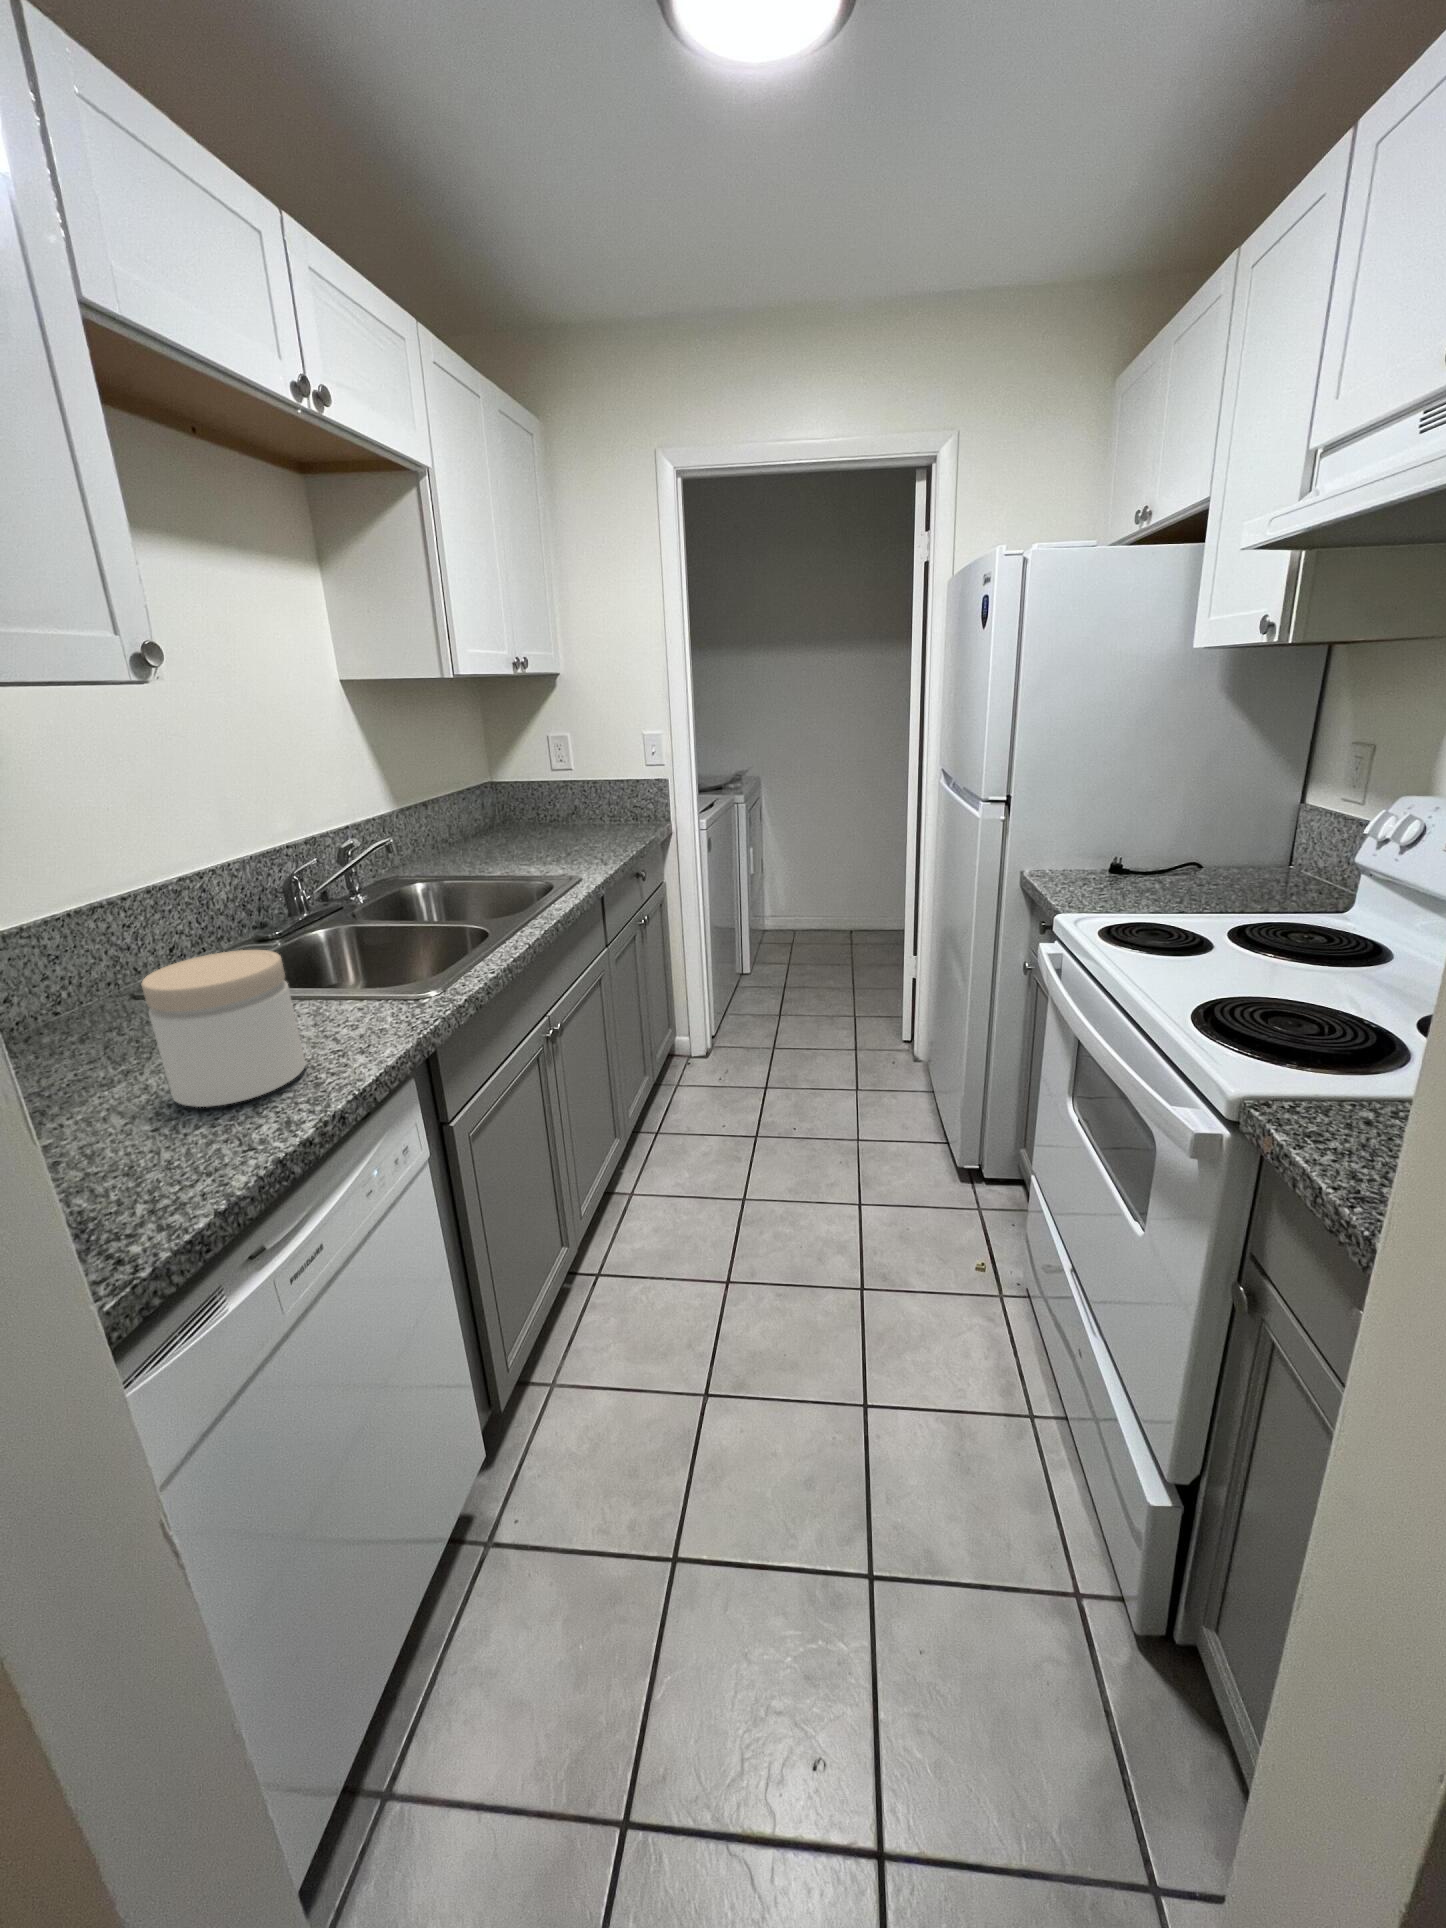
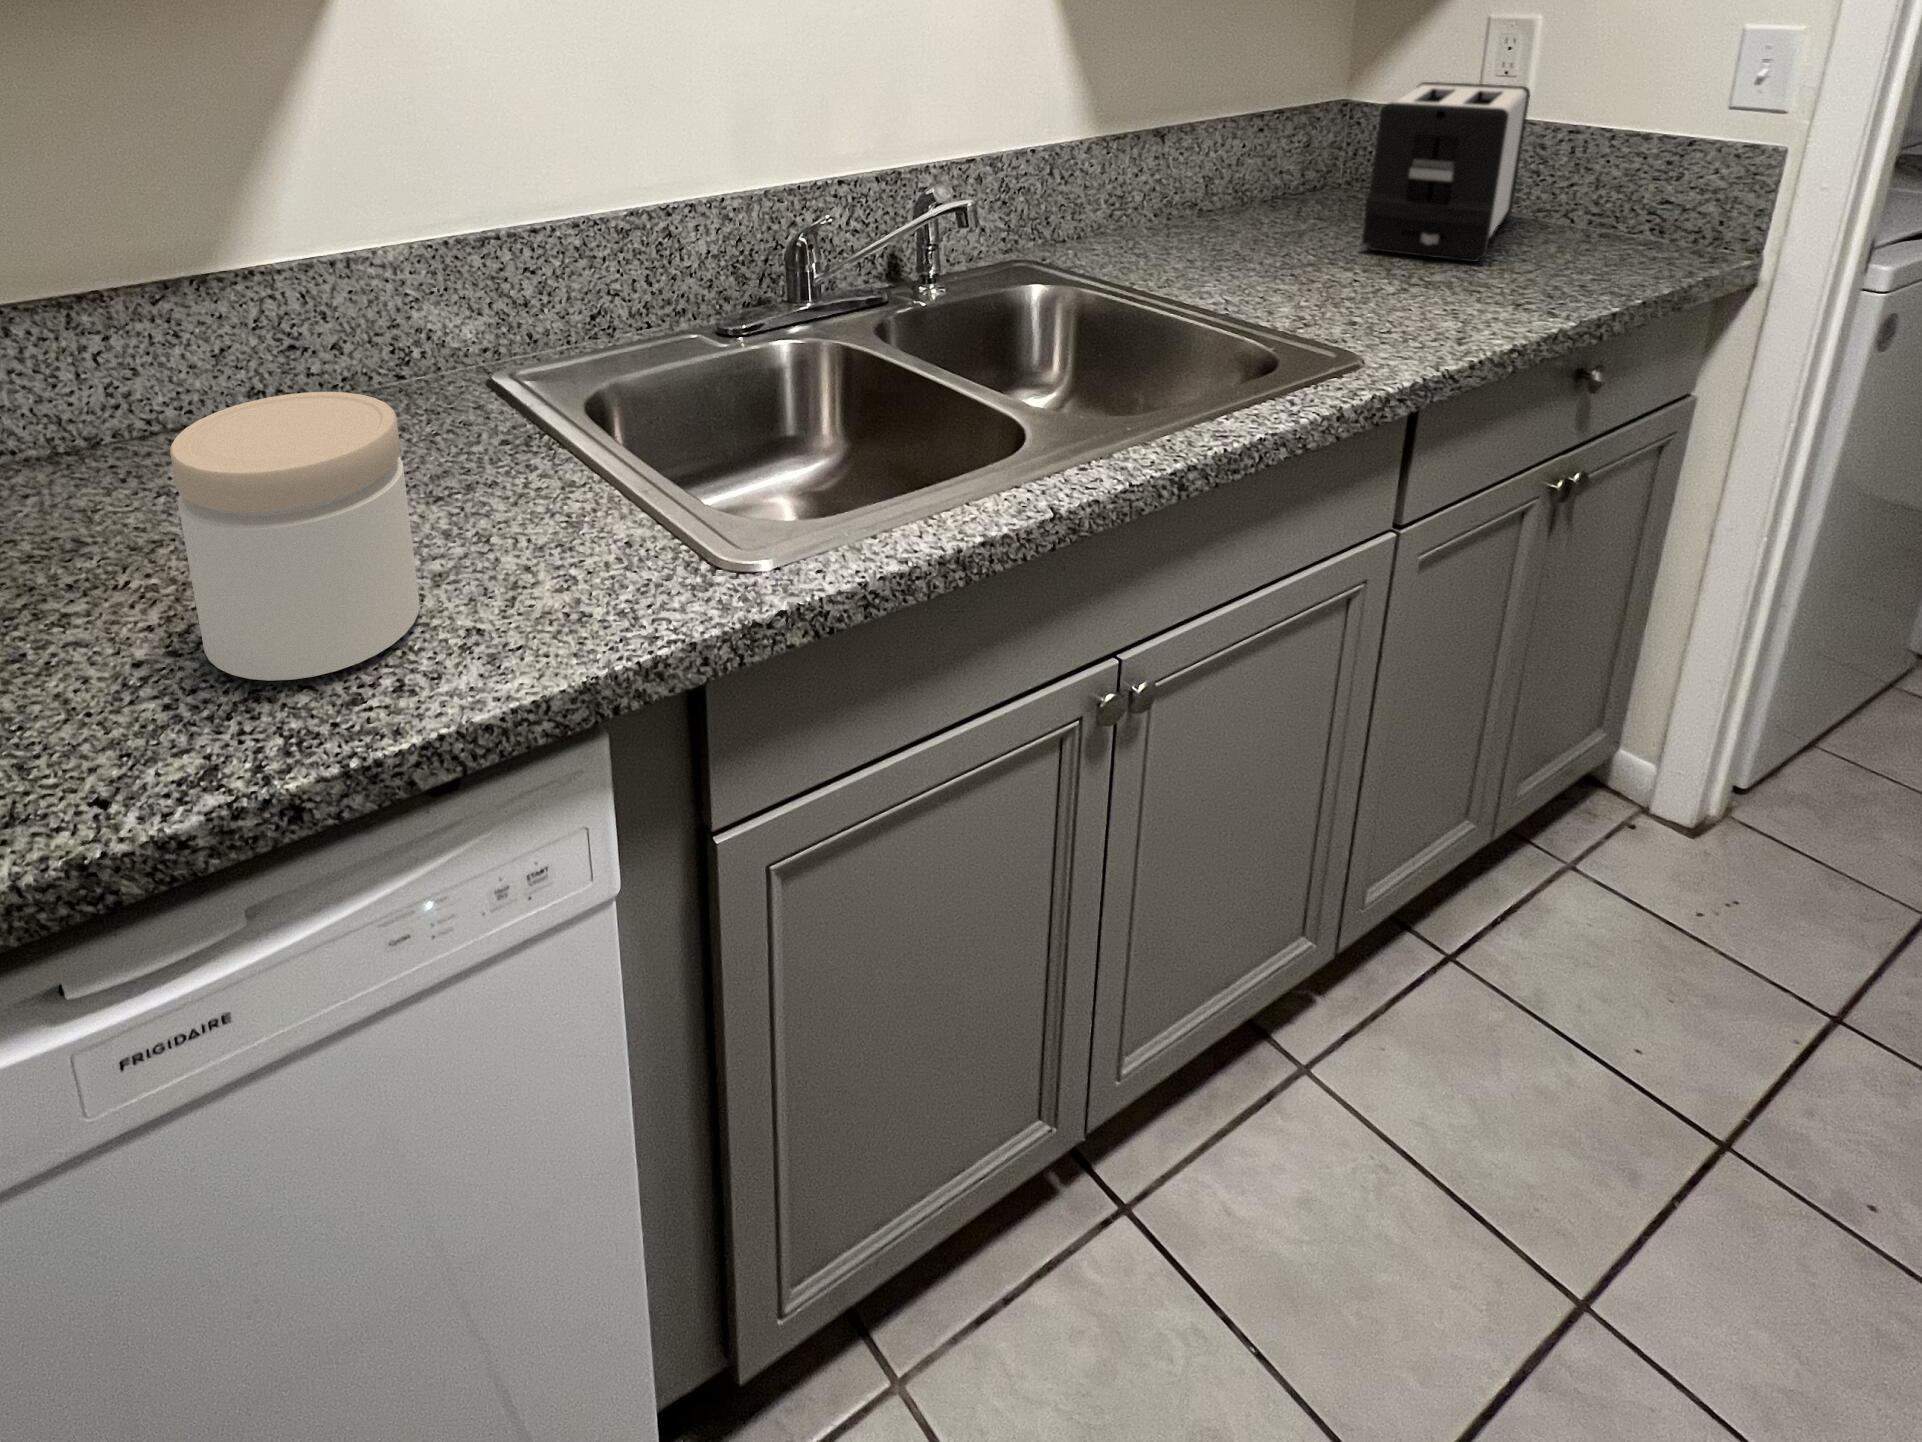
toaster: none [528,766,587,844] -> present [1362,82,1530,262]

